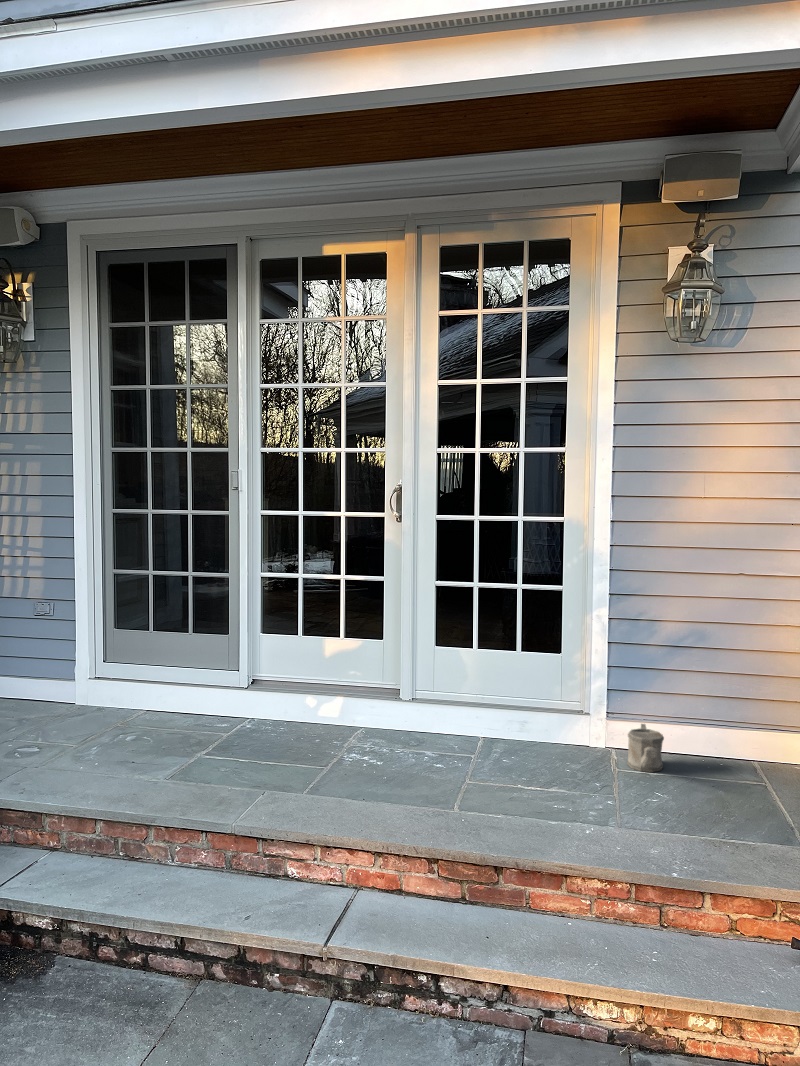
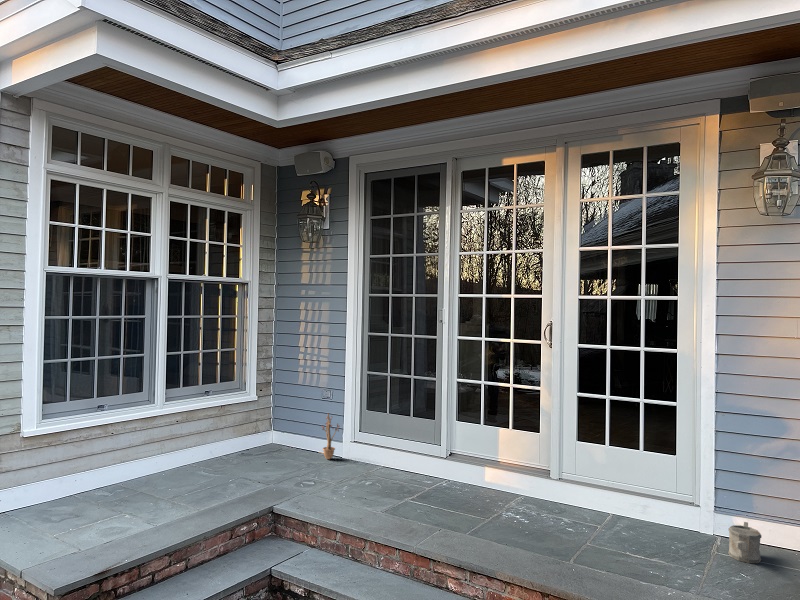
decorative plant: none [34,638,72,711] -> present [320,413,339,459]

